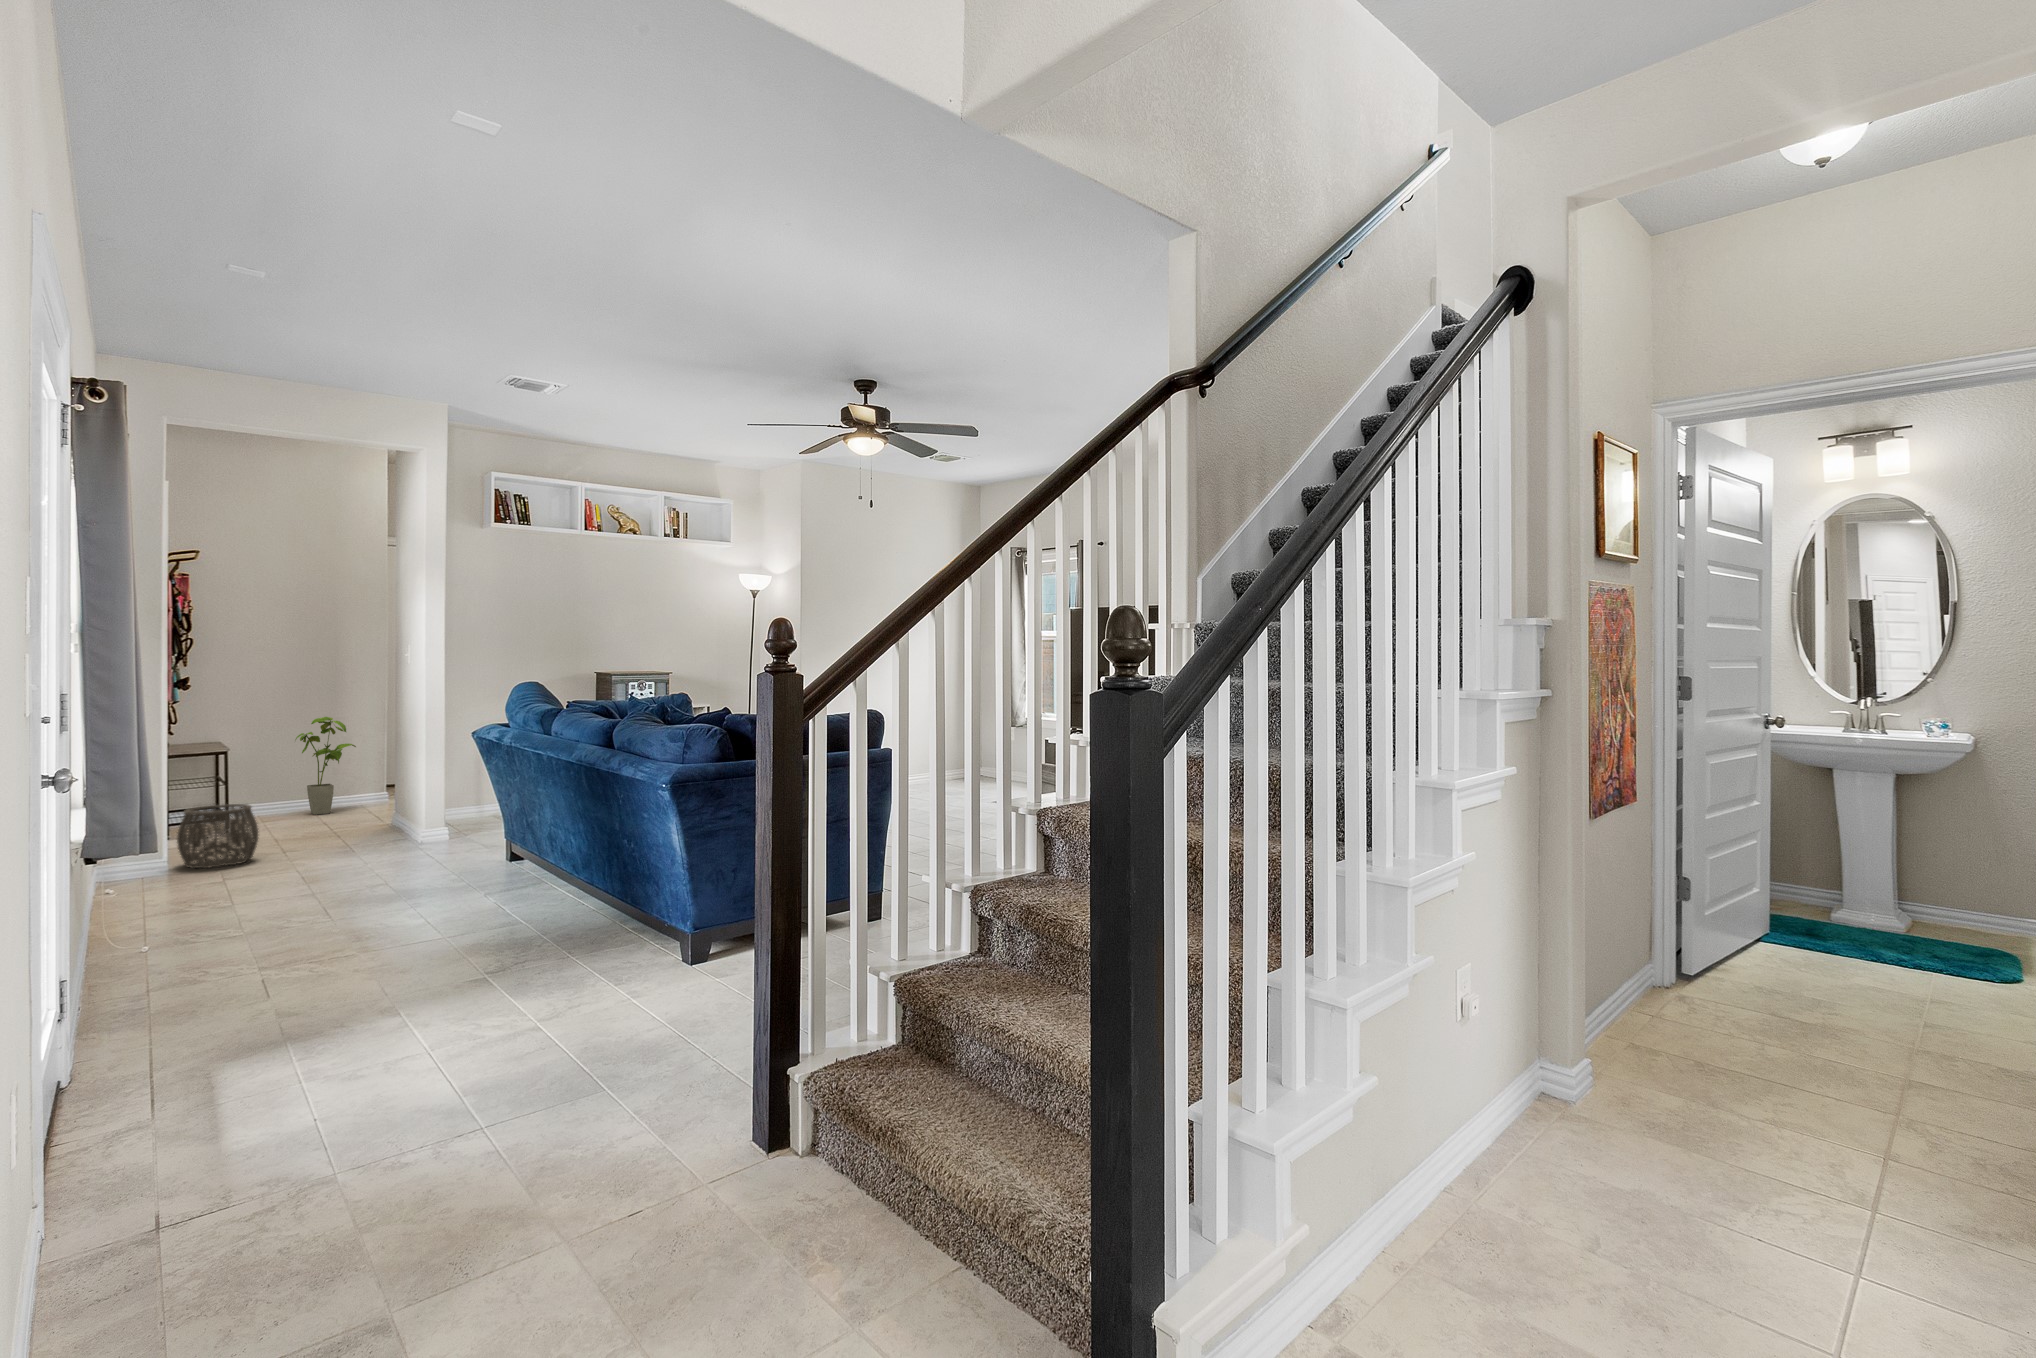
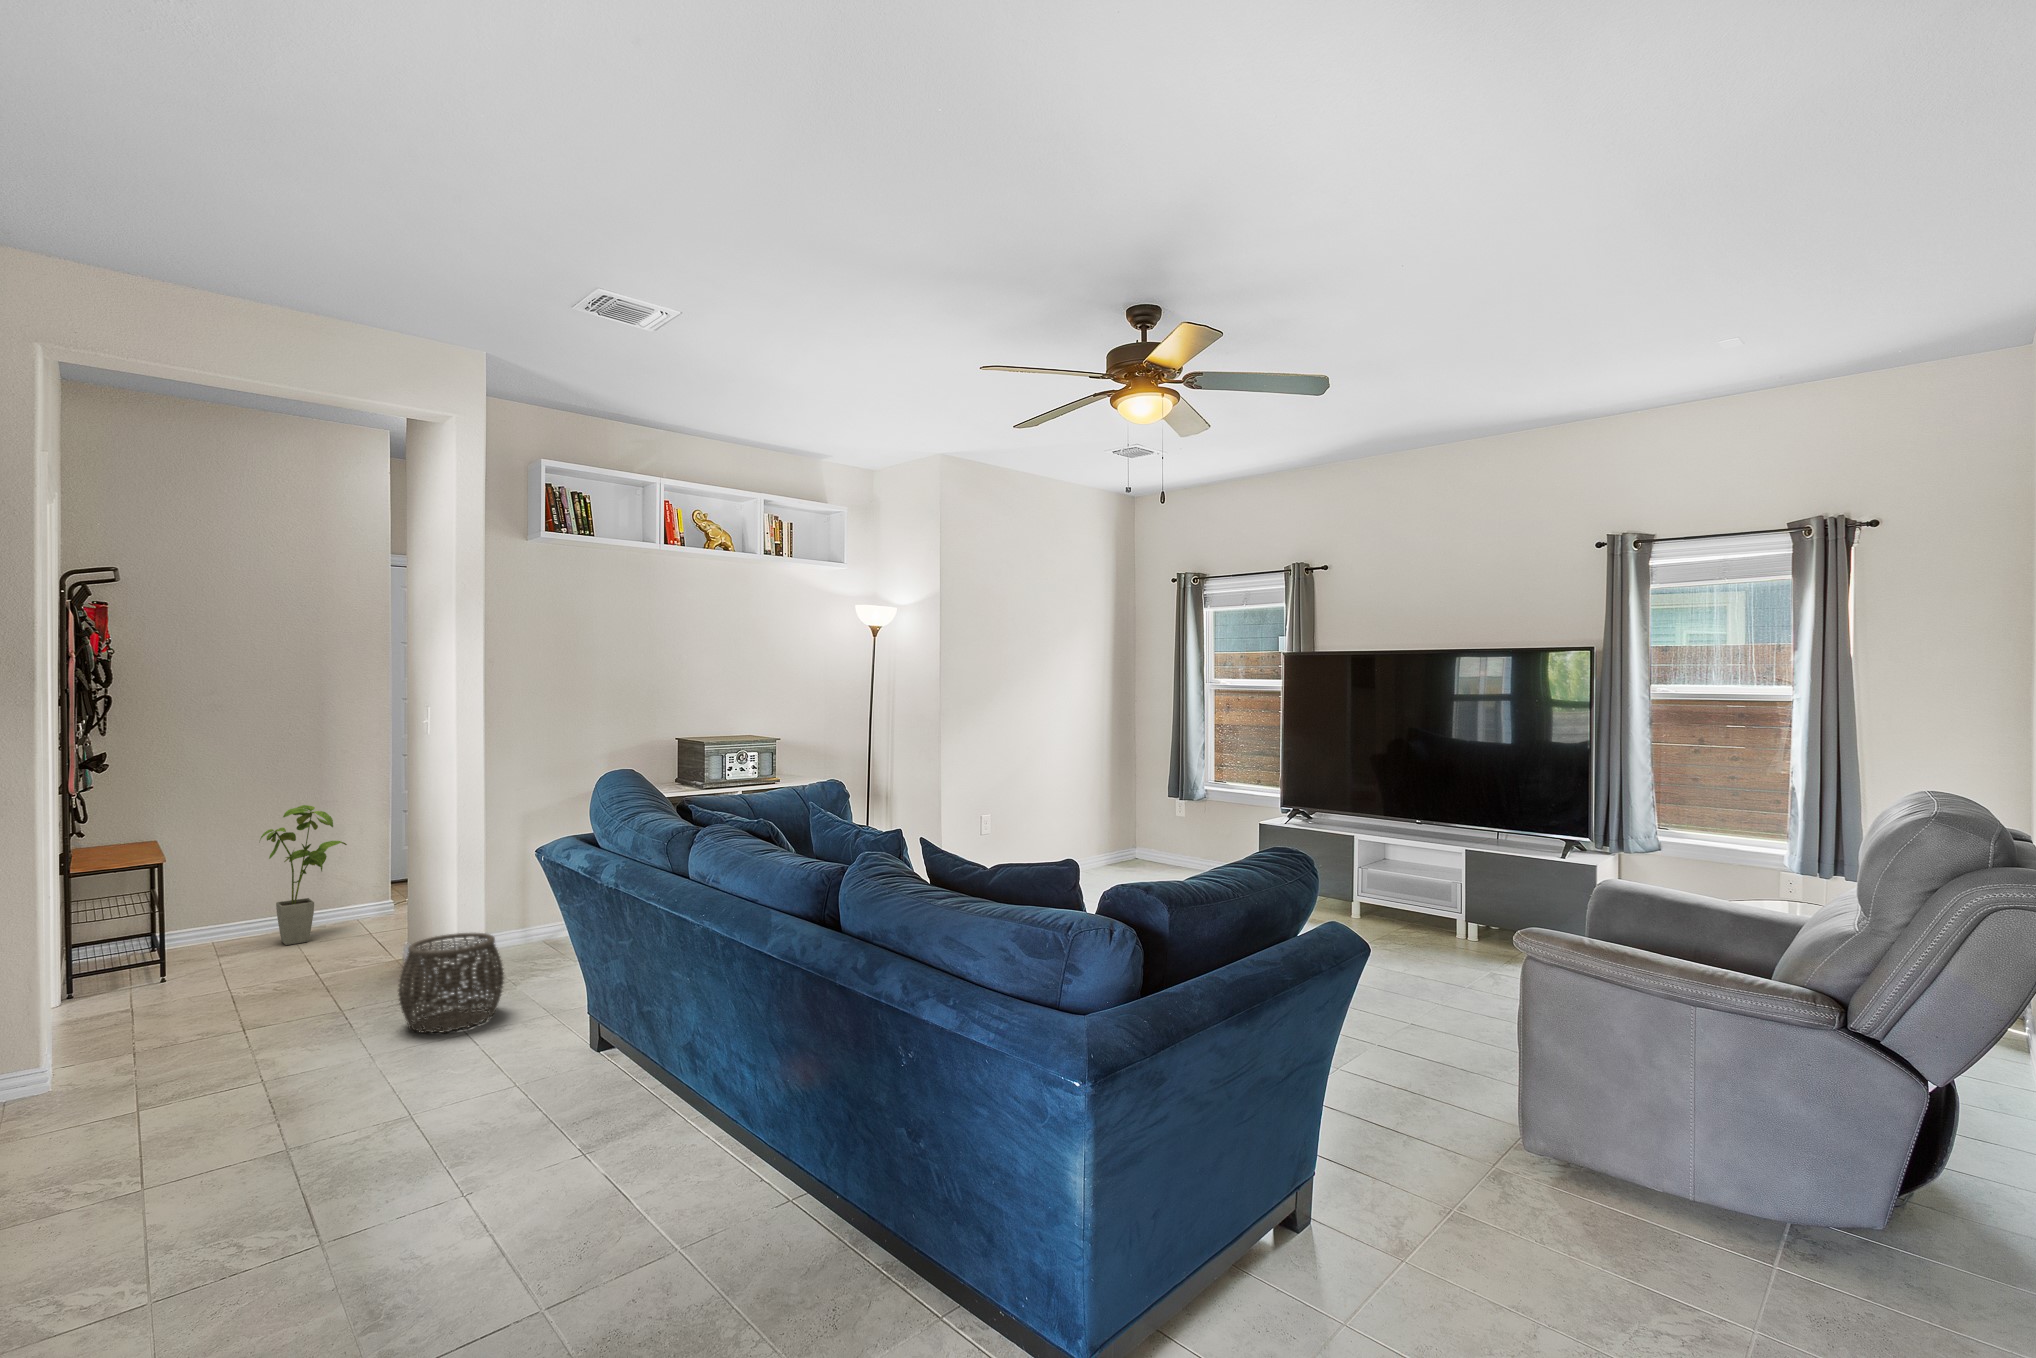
woven basket: present [177,804,259,868] -> present [398,933,504,1033]

